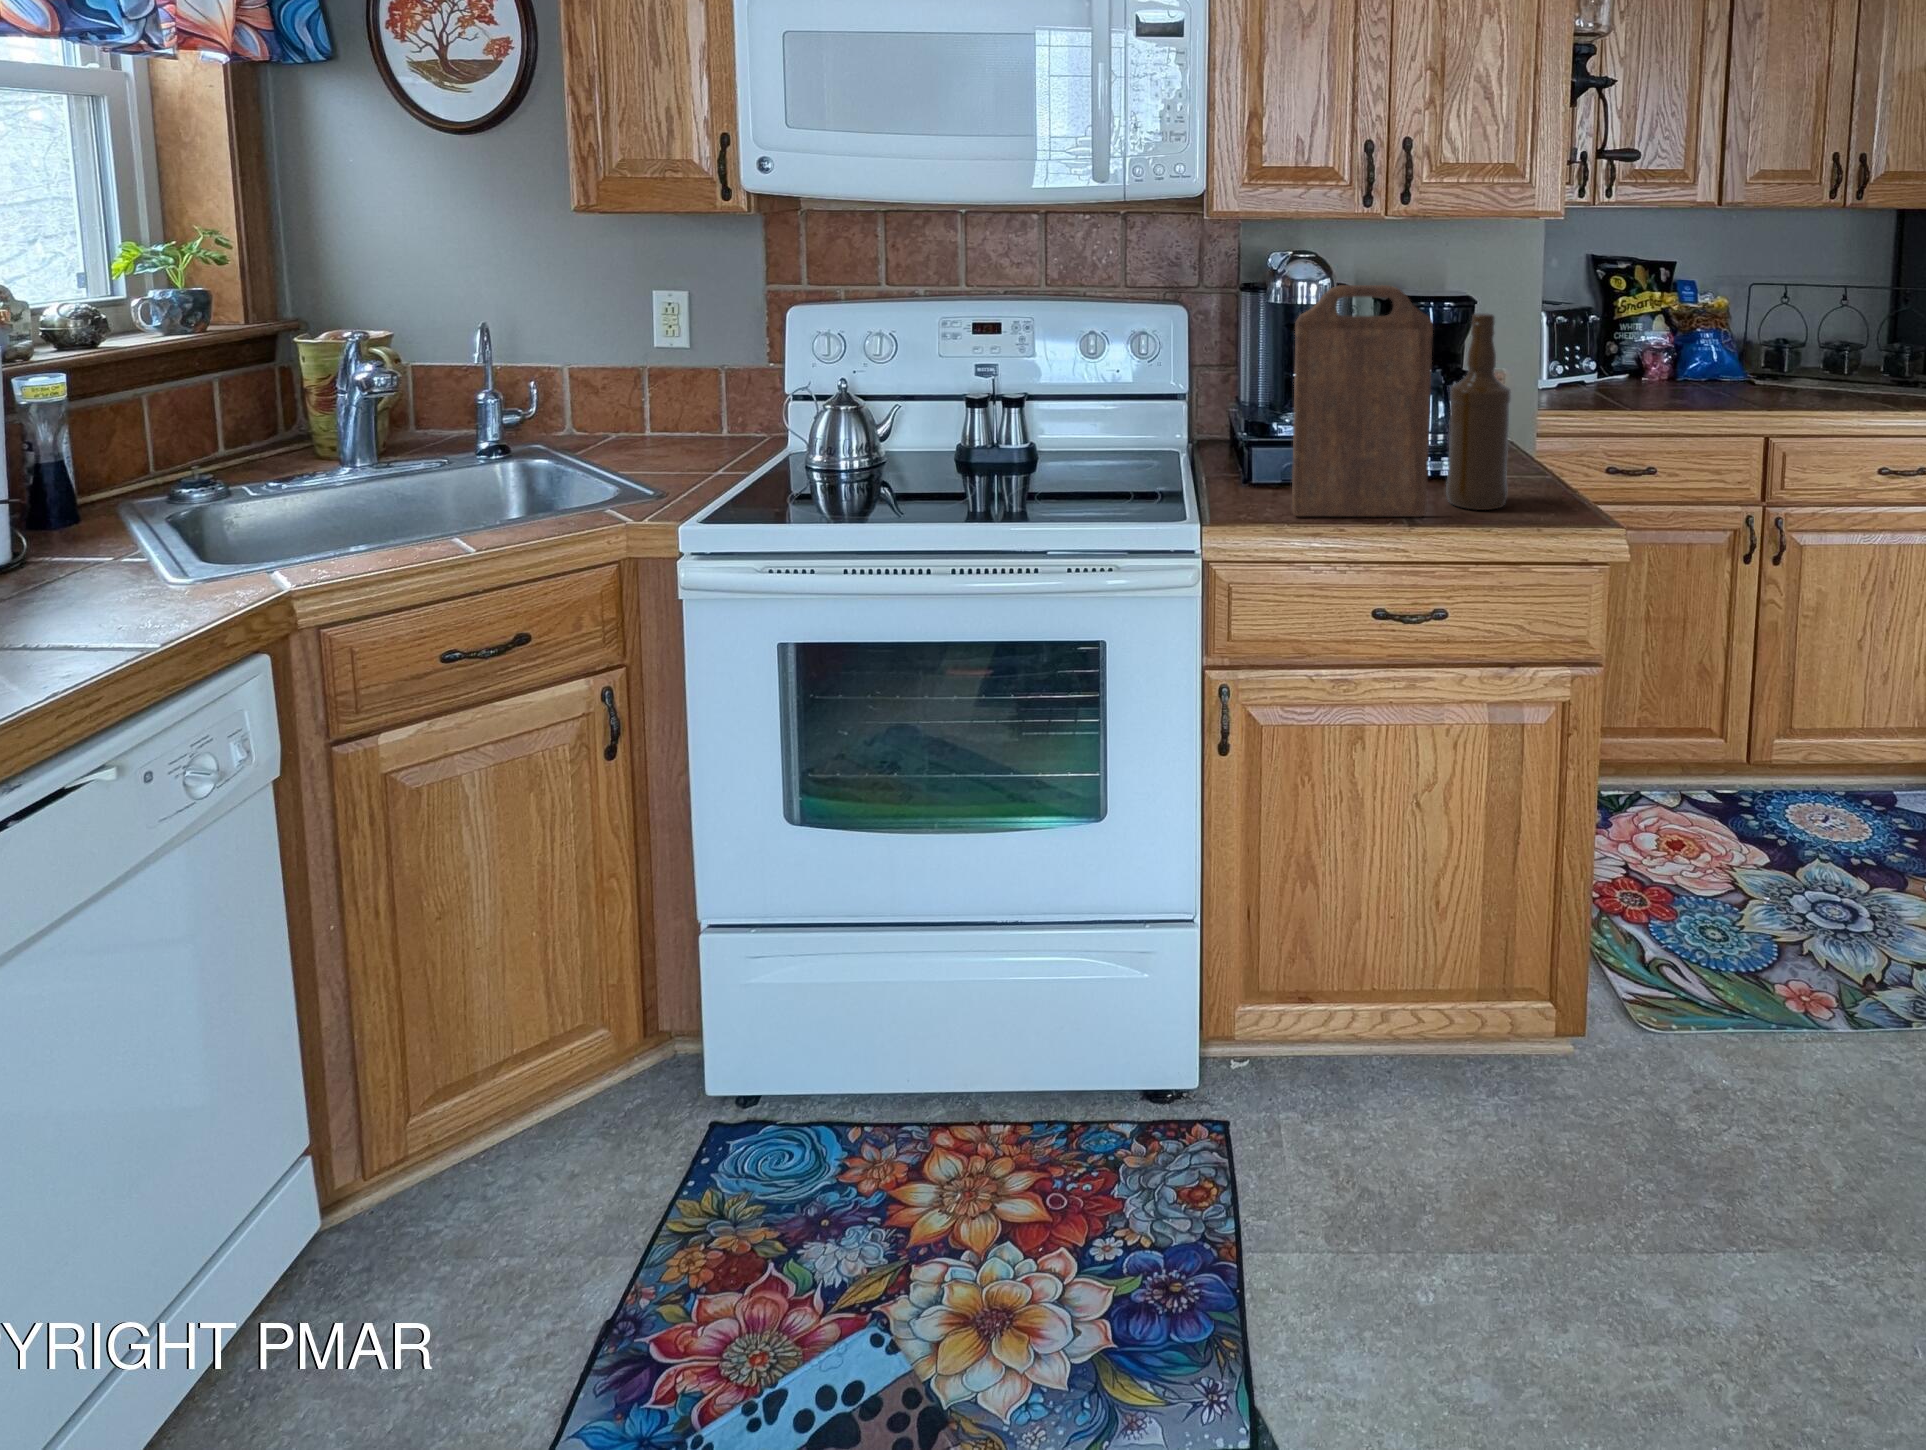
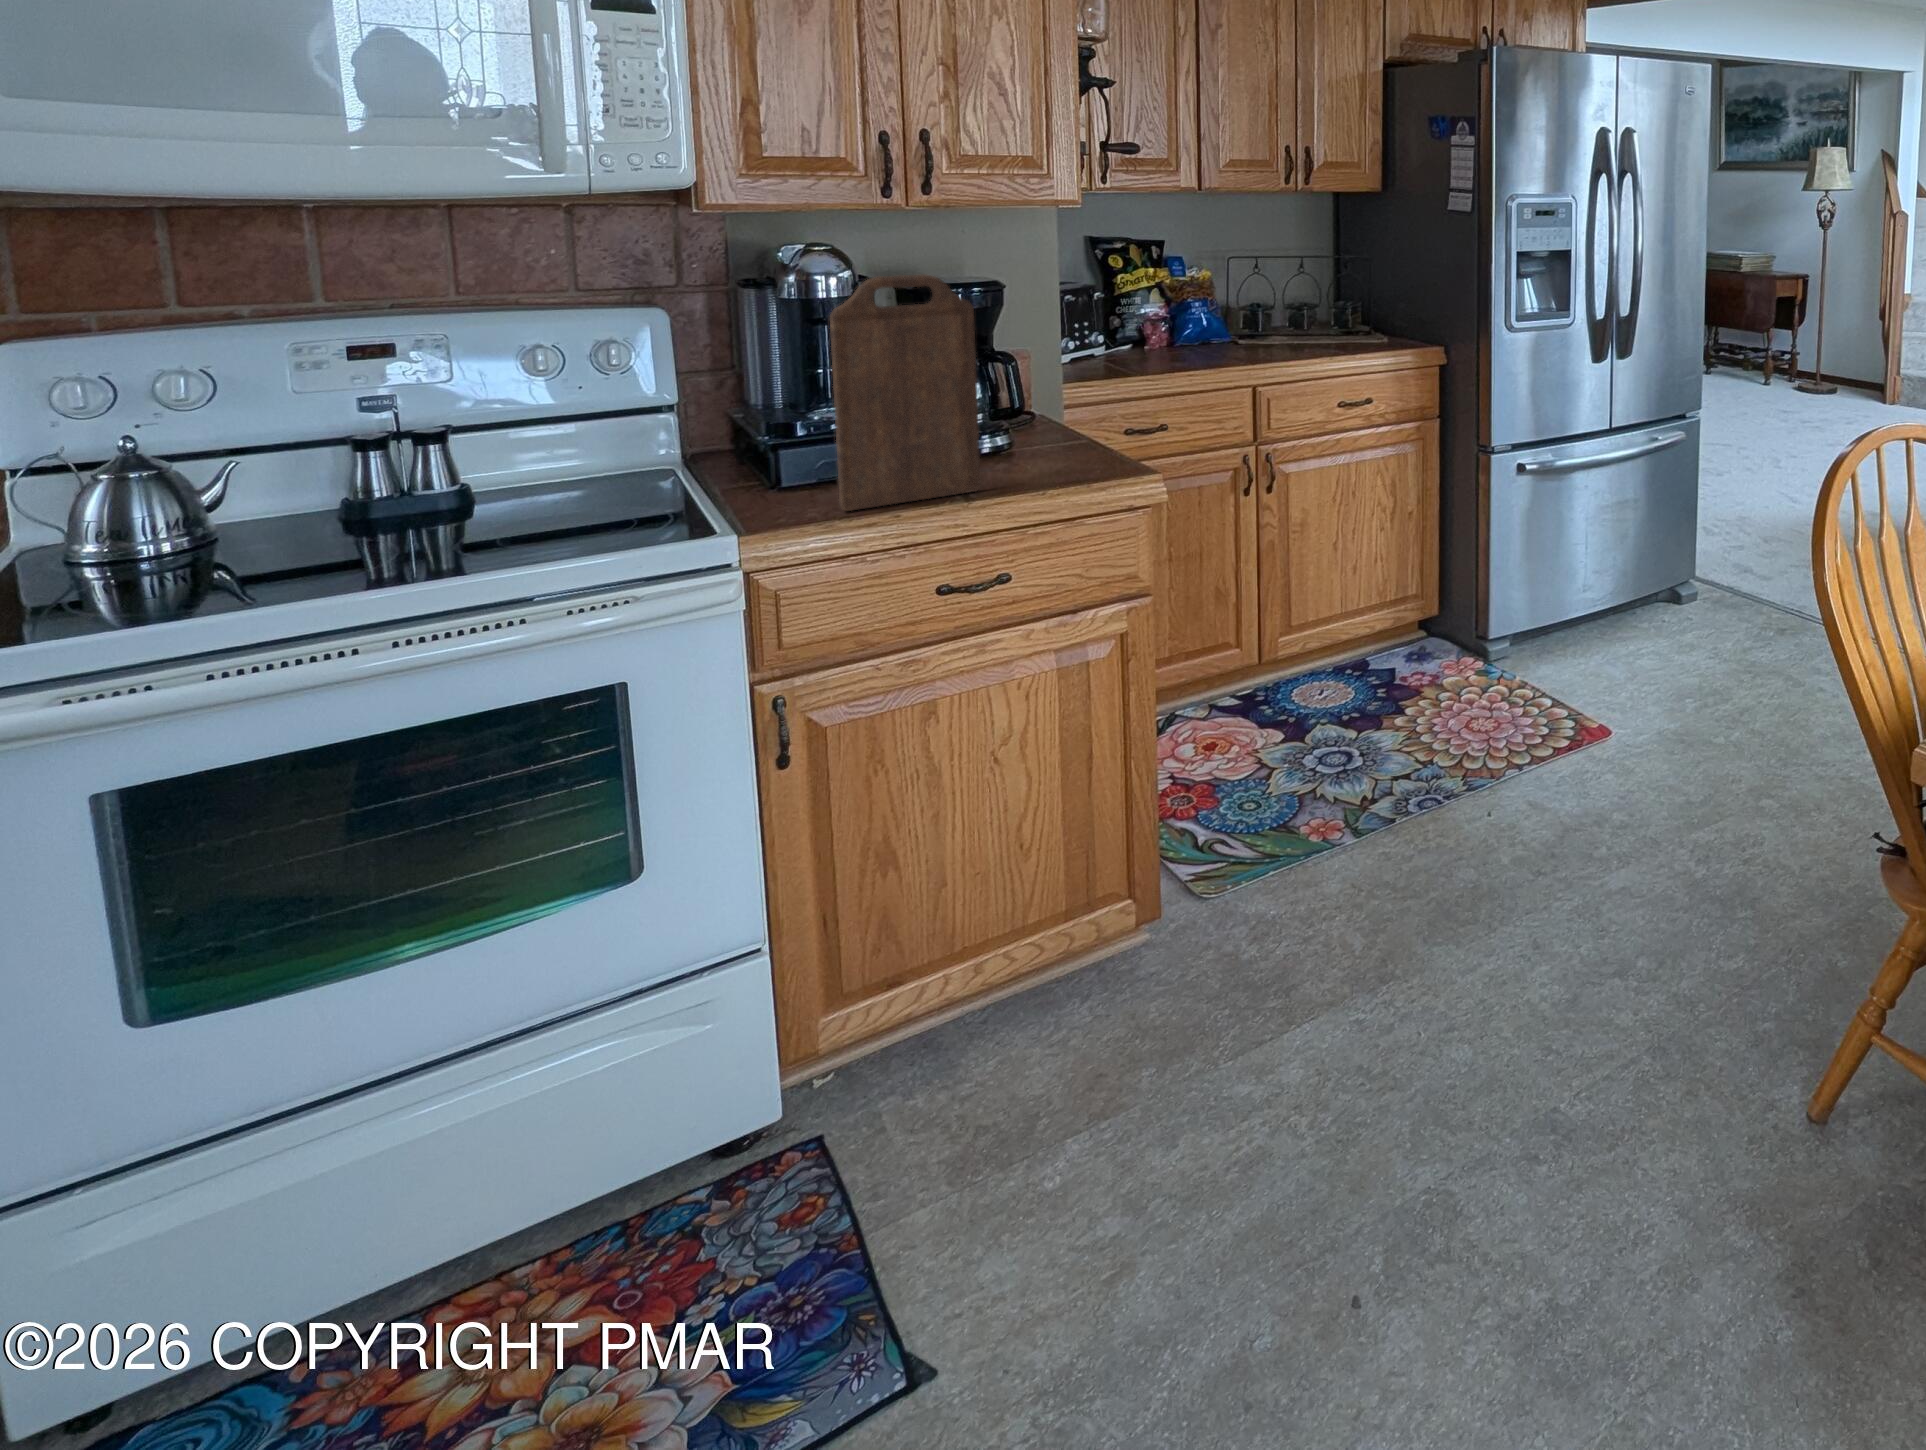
bottle: present [1446,313,1511,510] -> none [992,295,1053,478]

